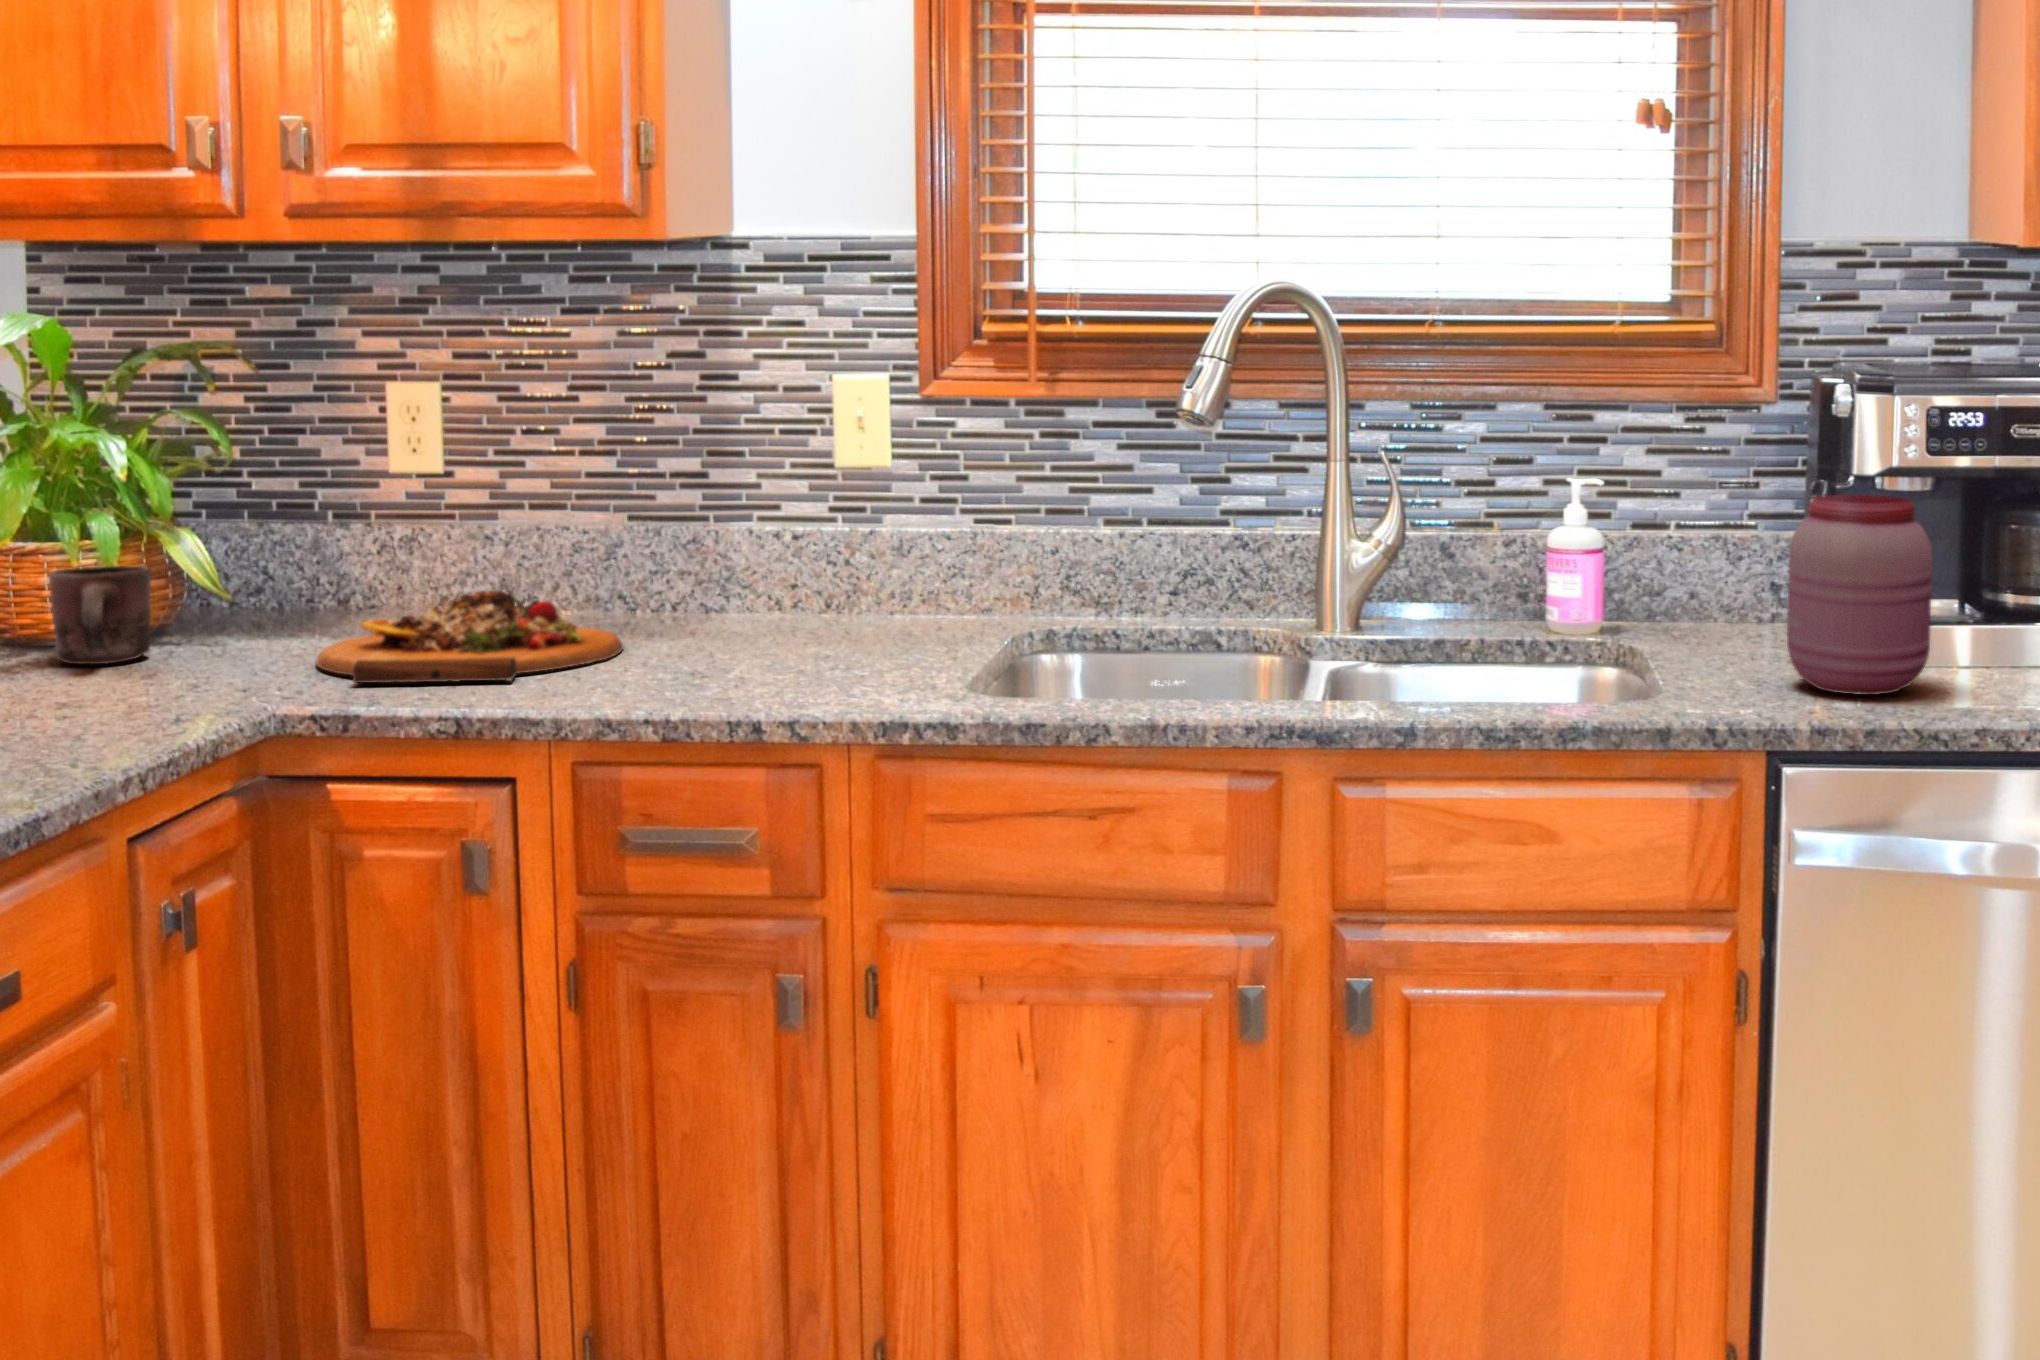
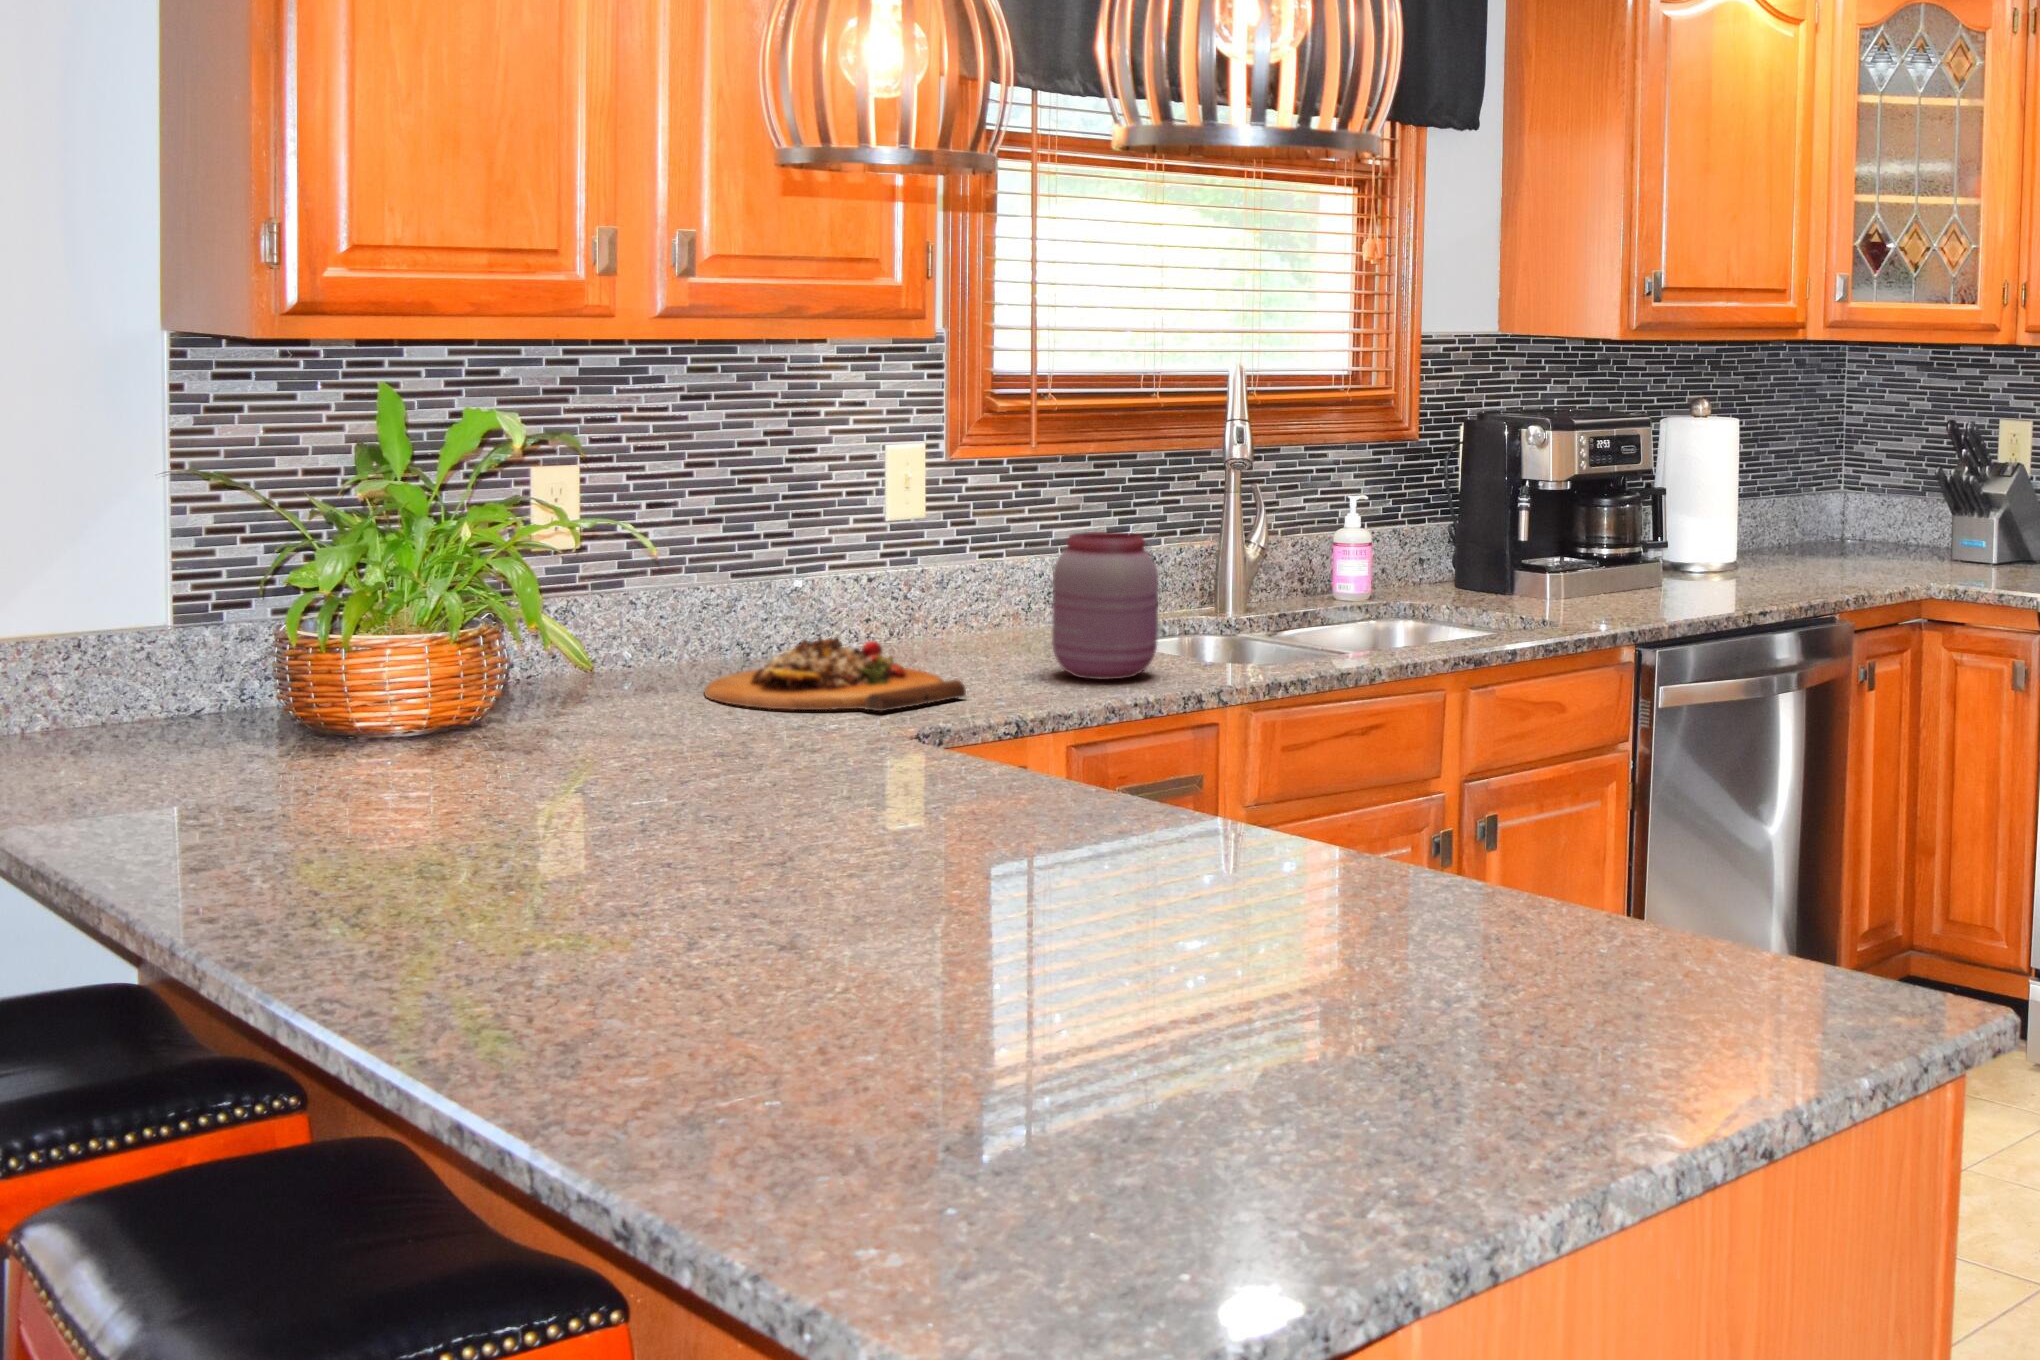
jar: present [1787,495,1933,695] -> present [1052,532,1158,679]
mug: present [49,566,151,664] -> none [536,643,651,734]

